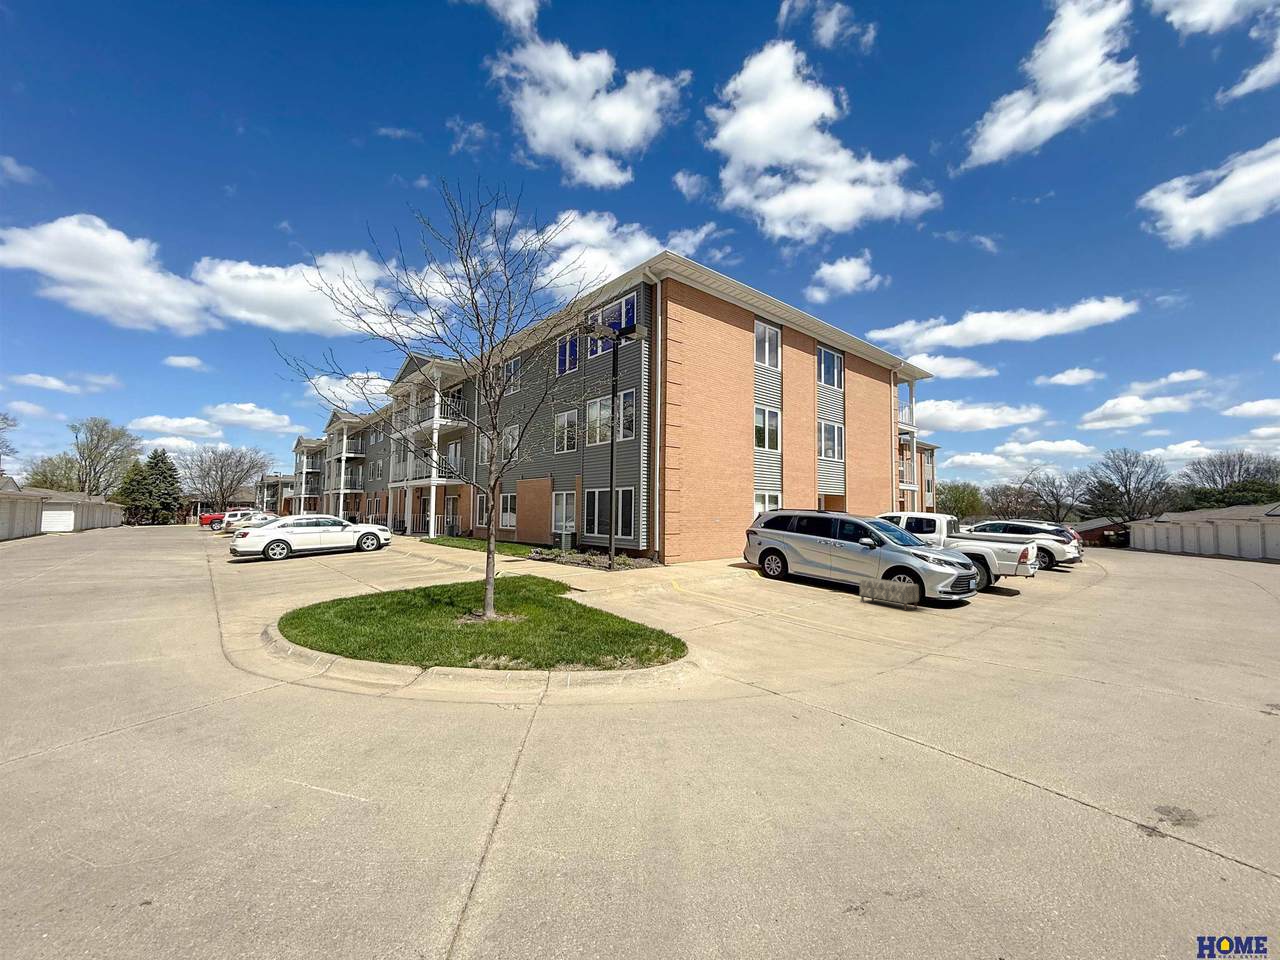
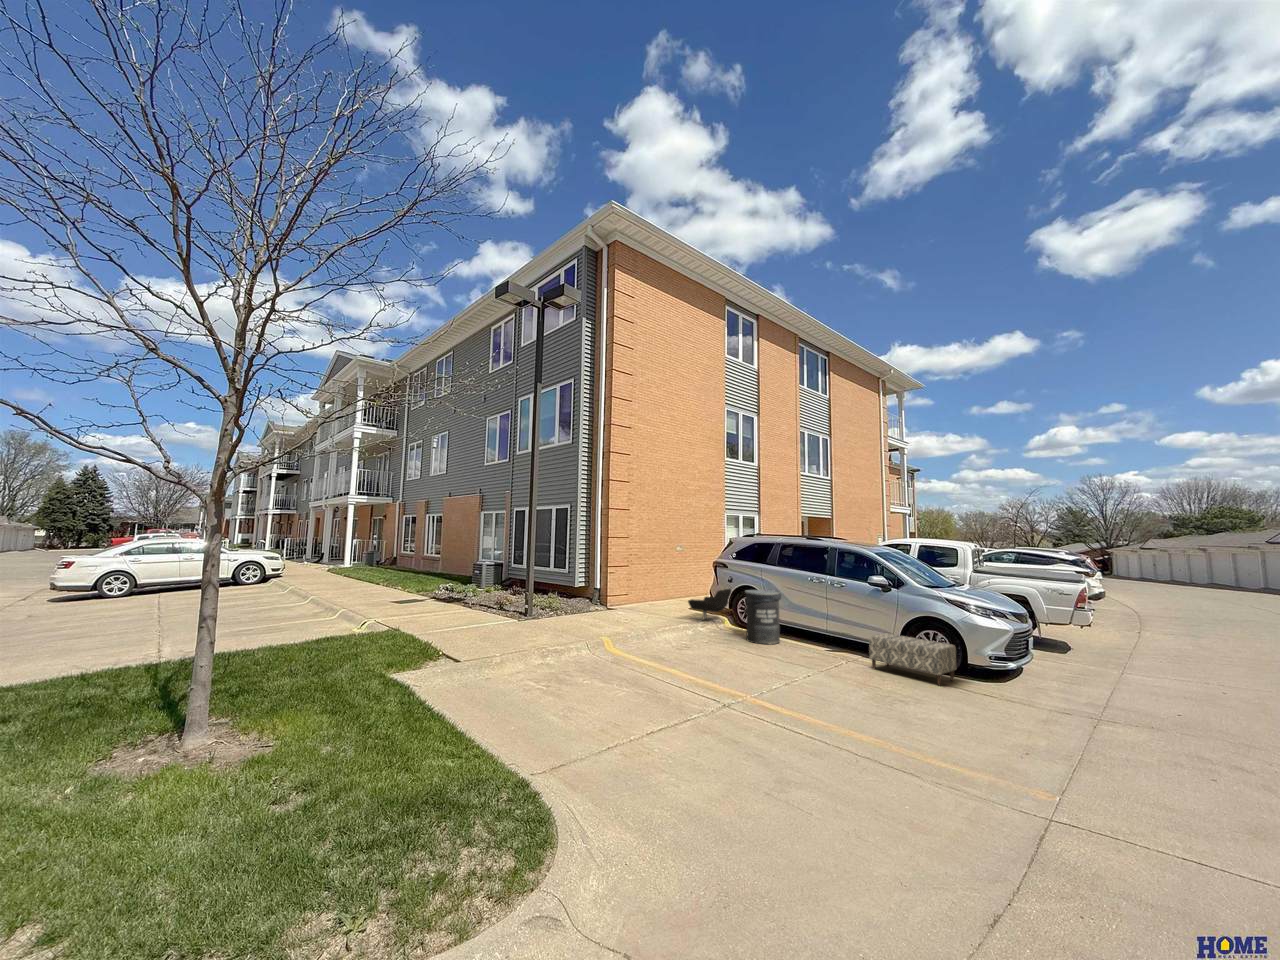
lounge chair: none [728,549,761,574] -> present [688,589,731,622]
trash can: none [771,549,798,589] -> present [744,590,781,644]

